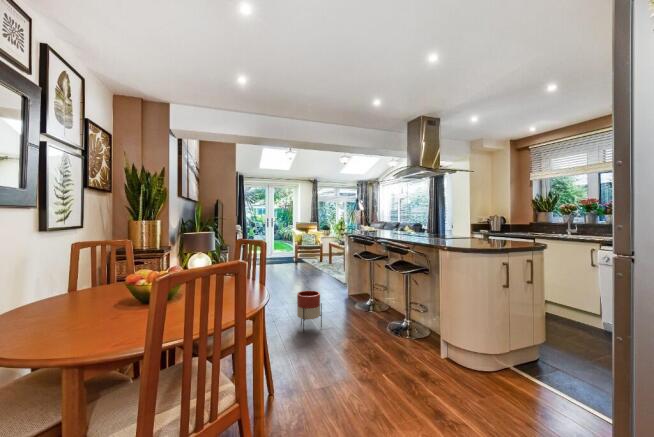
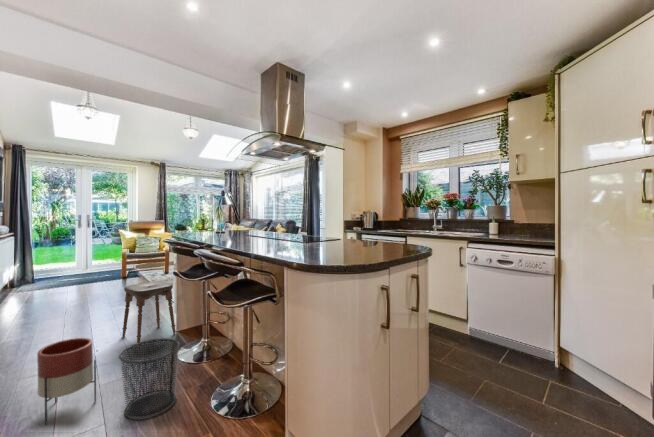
stool: none [316,265,347,304] -> present [122,281,175,343]
trash can: none [337,296,368,339] -> present [119,338,180,419]

